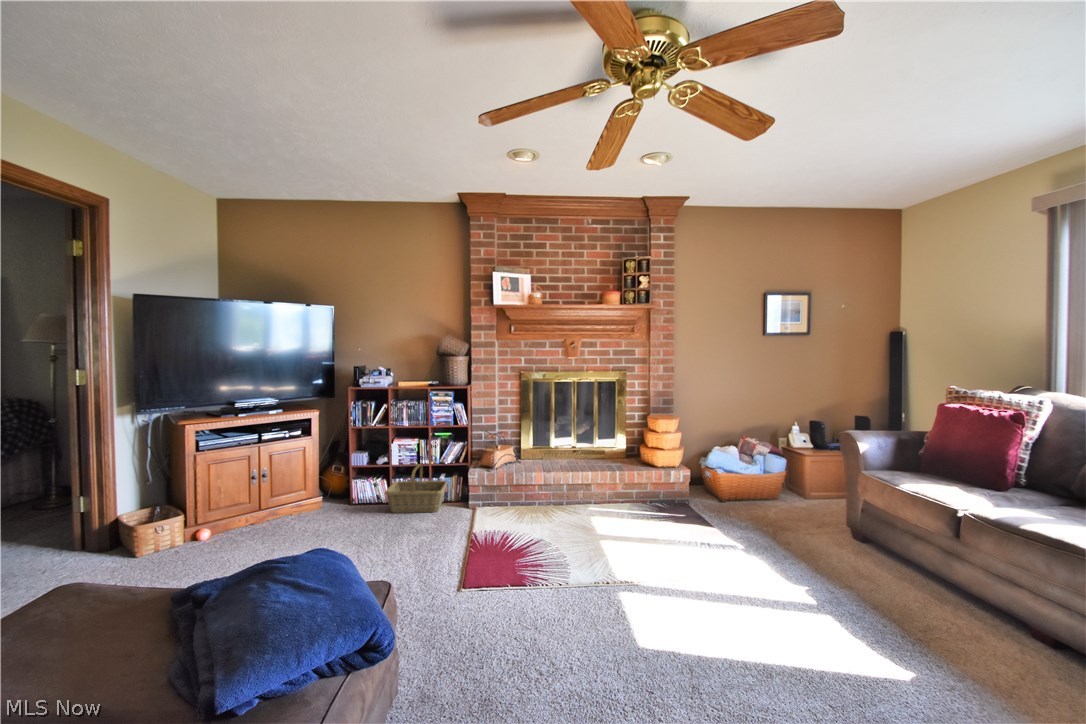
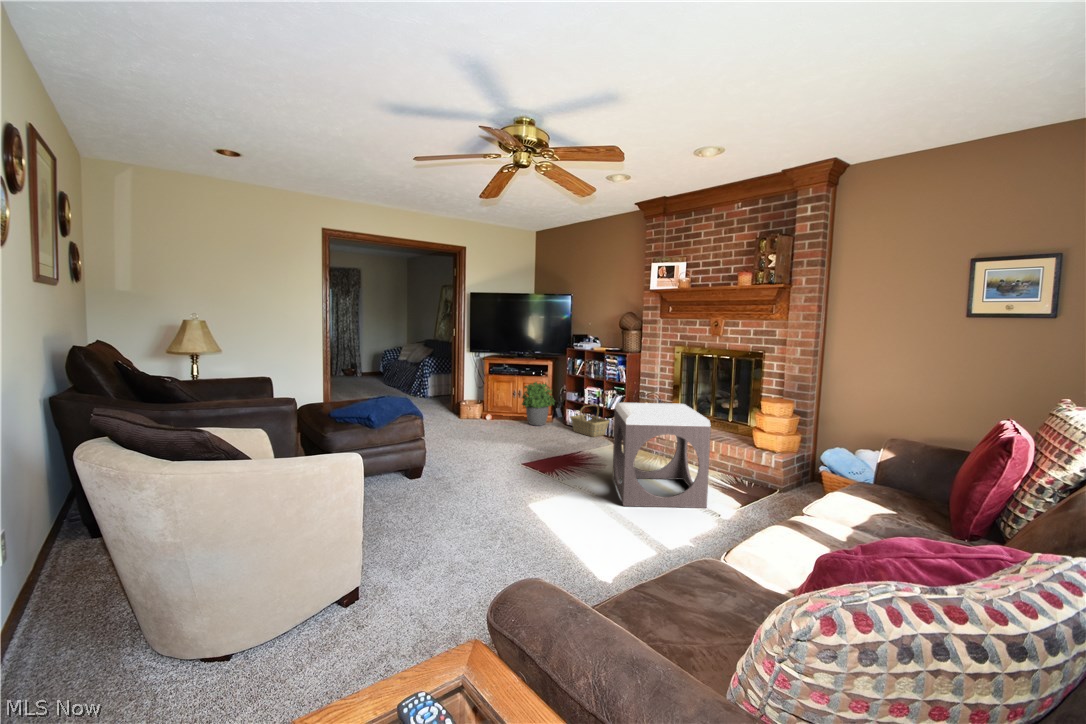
footstool: none [595,438,725,596] -> present [612,403,711,508]
potted plant: none [274,447,347,527] -> present [522,382,555,425]

